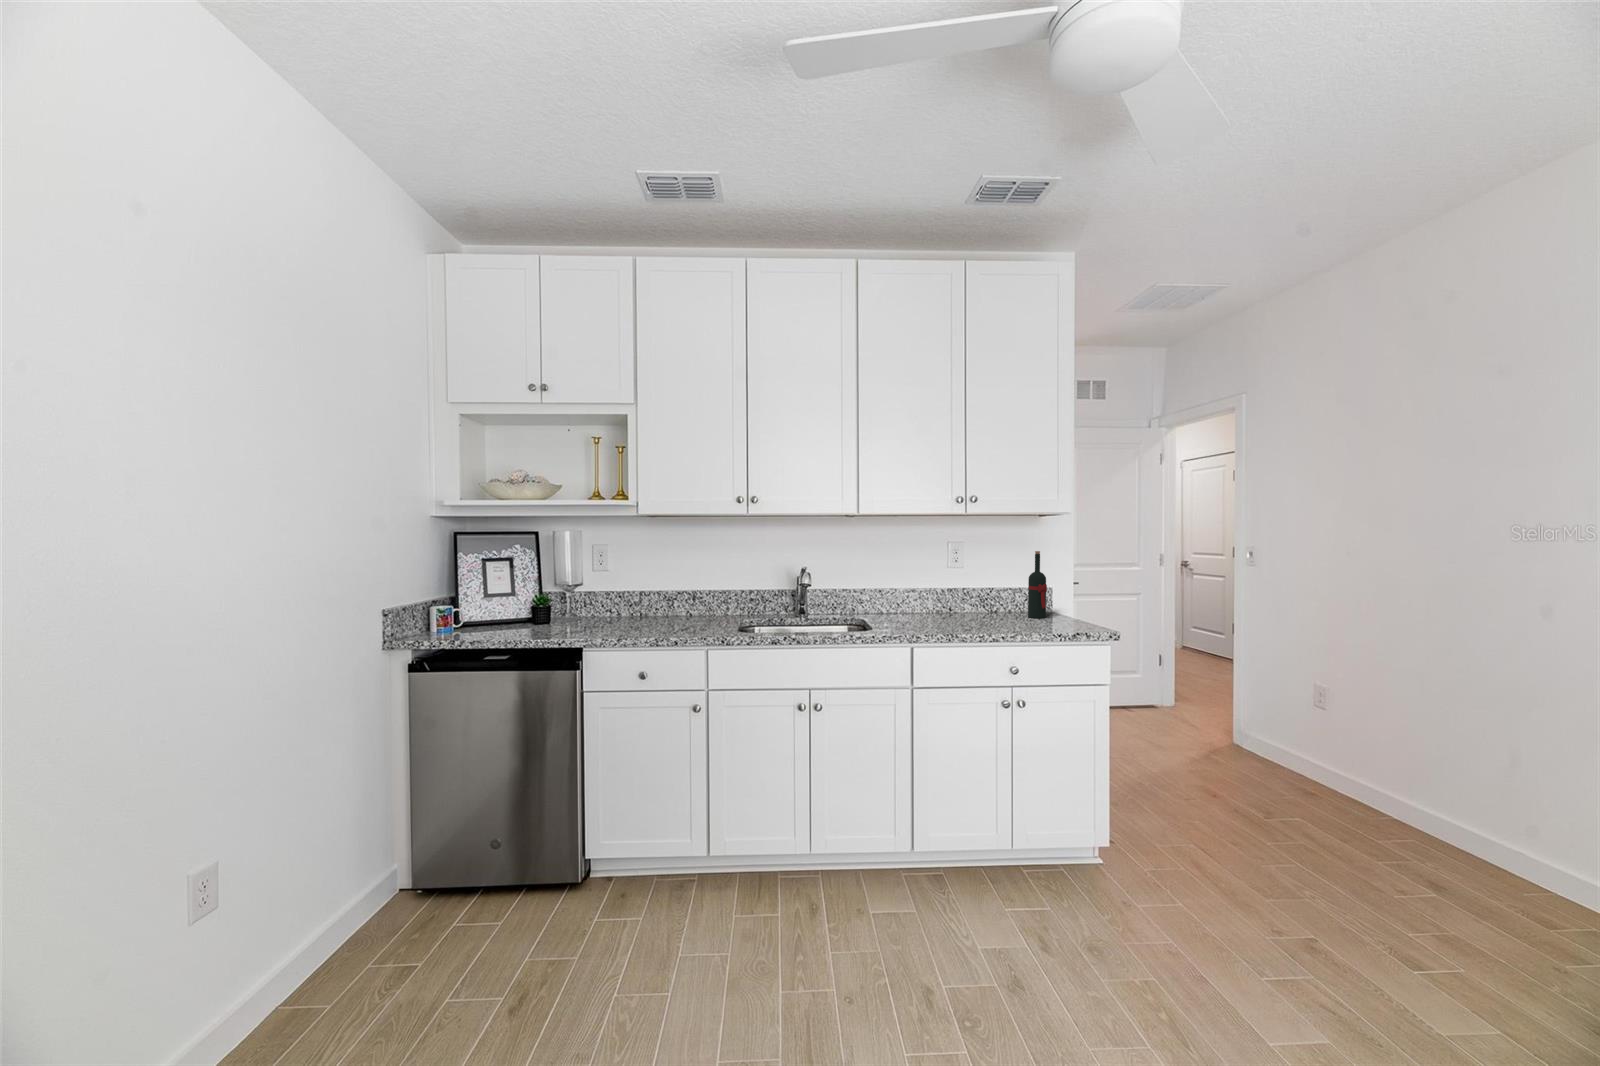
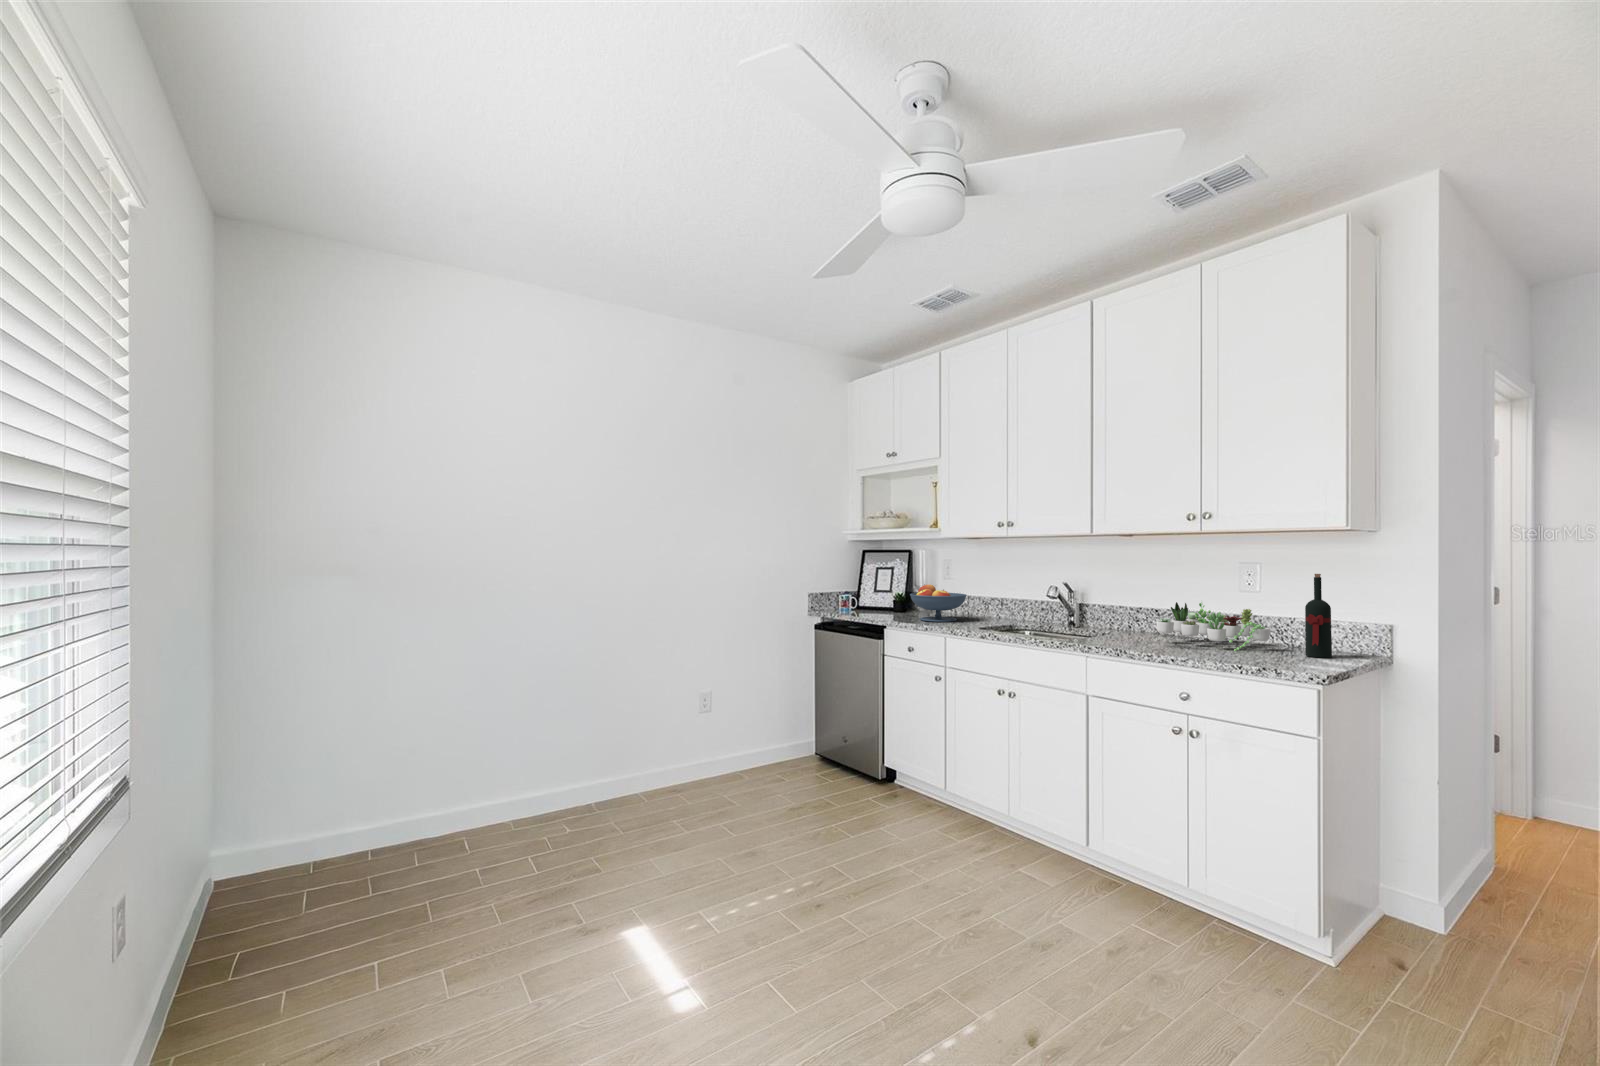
succulent plant: none [912,578,1001,621] -> present [1156,602,1270,651]
fruit bowl: none [593,582,669,631] -> present [910,585,967,622]

